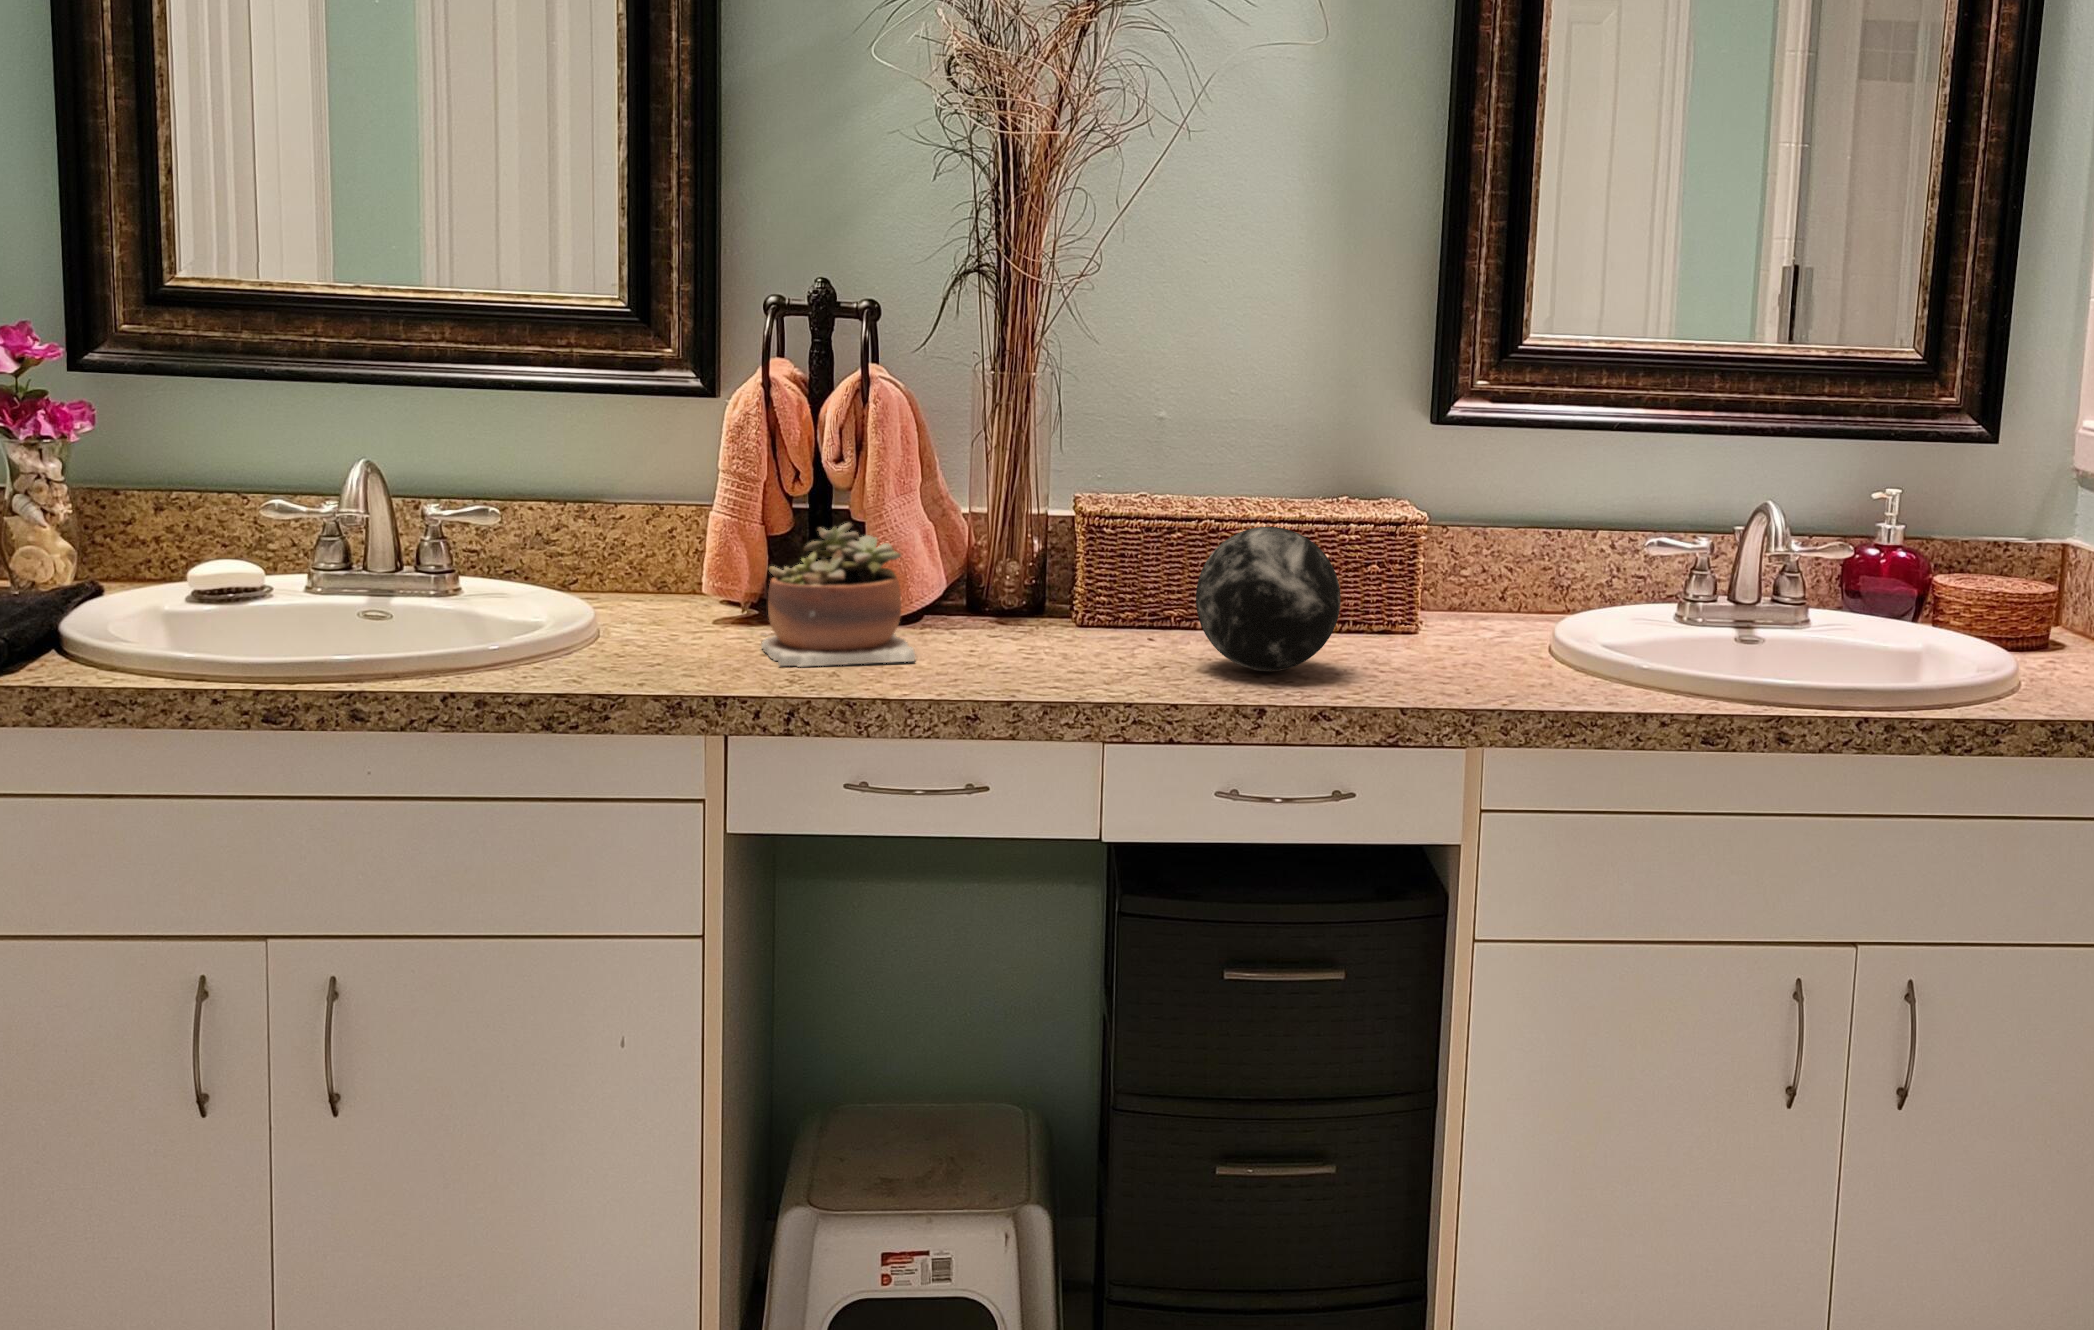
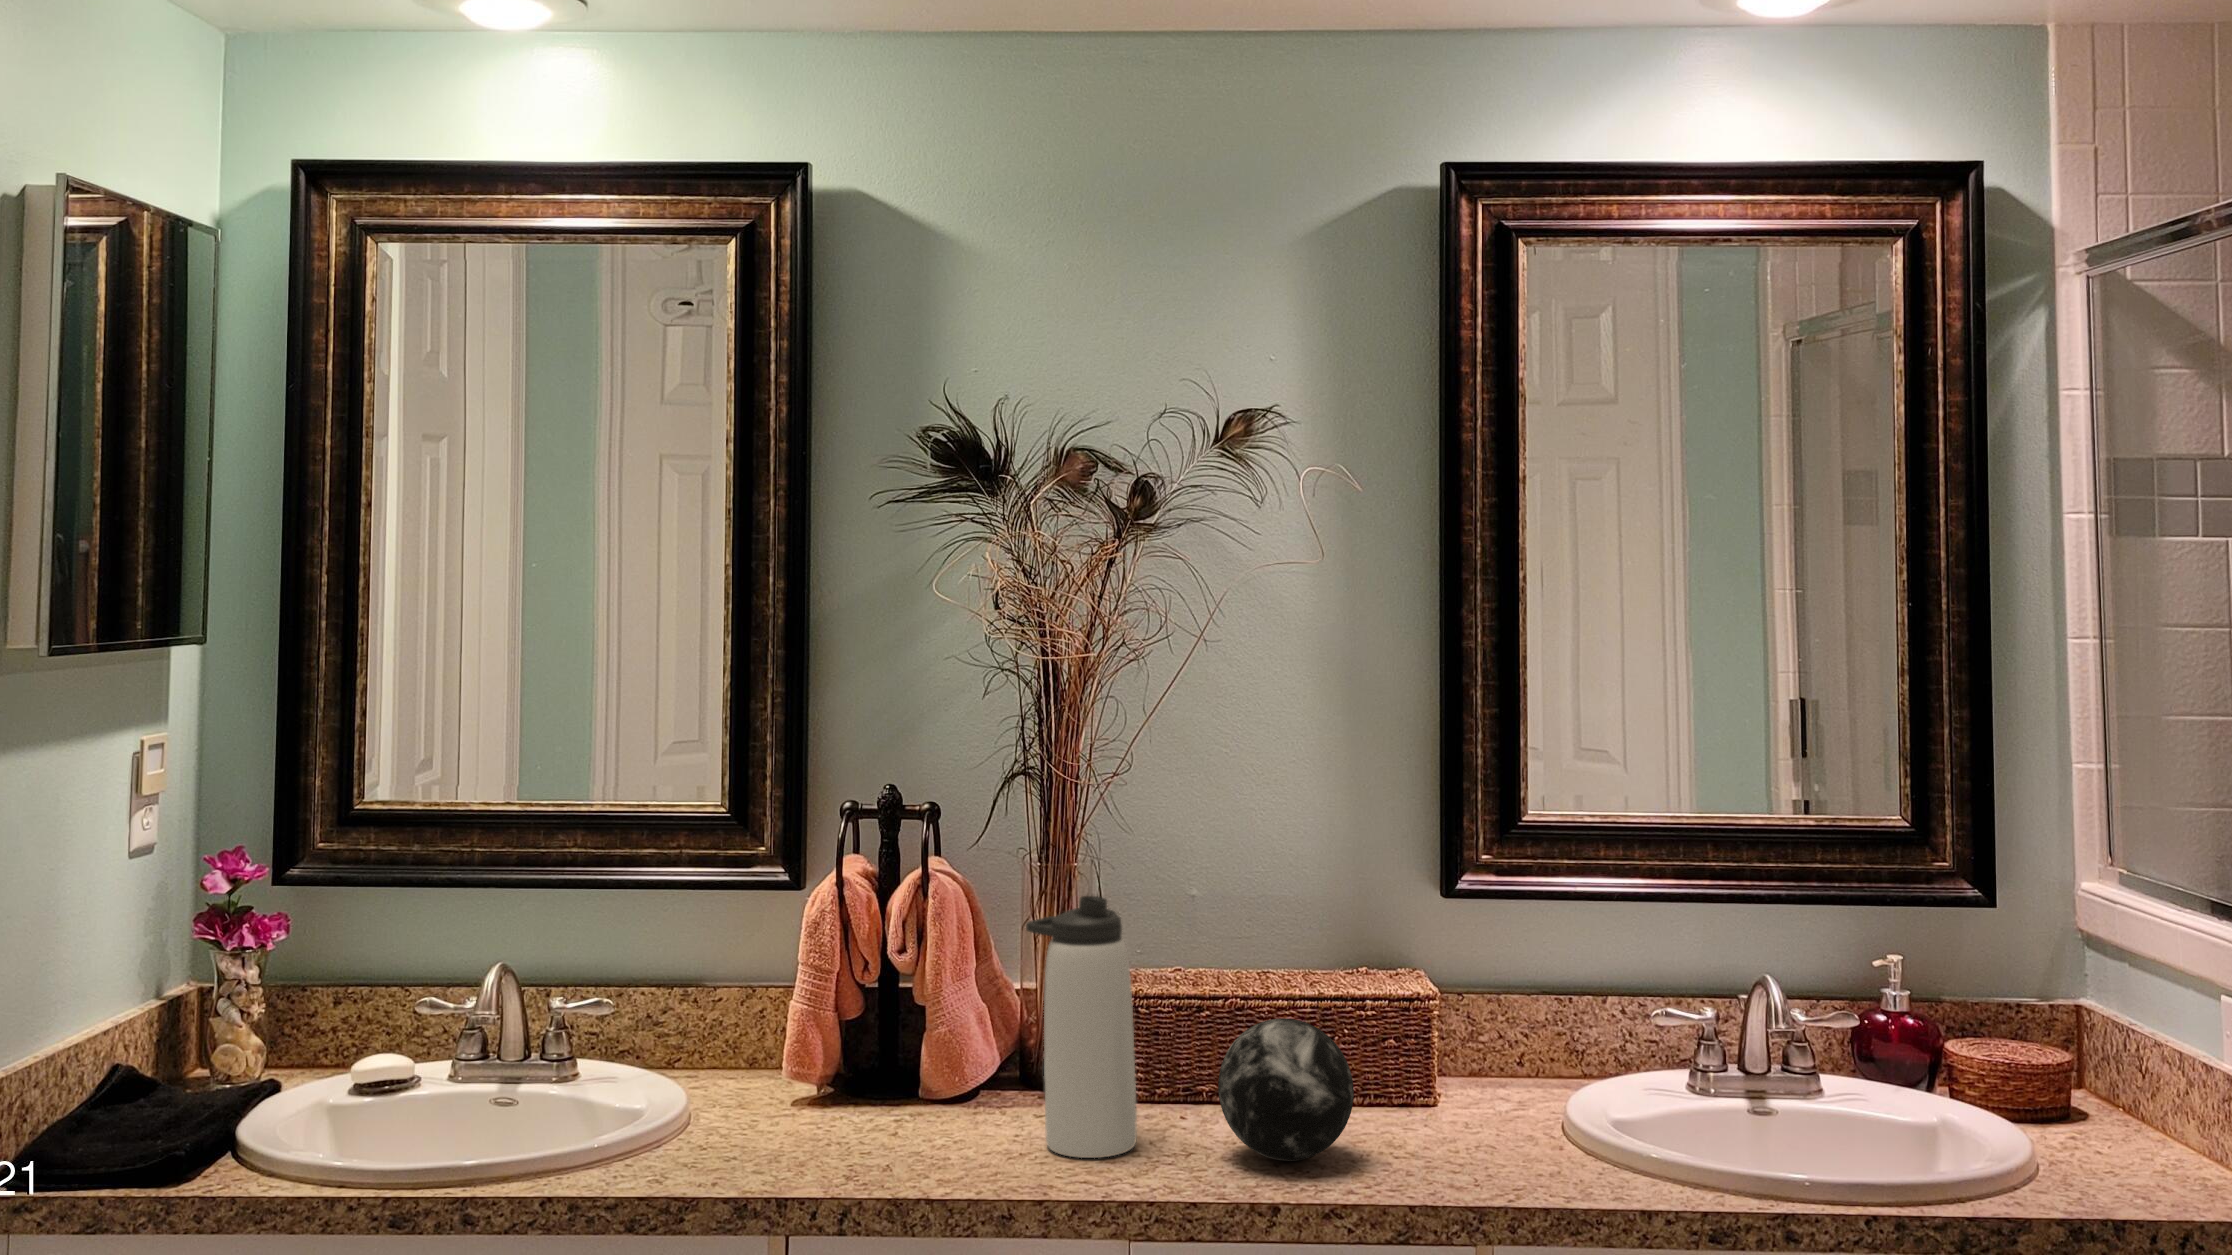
thermos bottle: none [988,393,1104,667] -> present [1026,896,1137,1158]
succulent plant: present [761,523,915,667] -> none [828,1015,964,1161]

